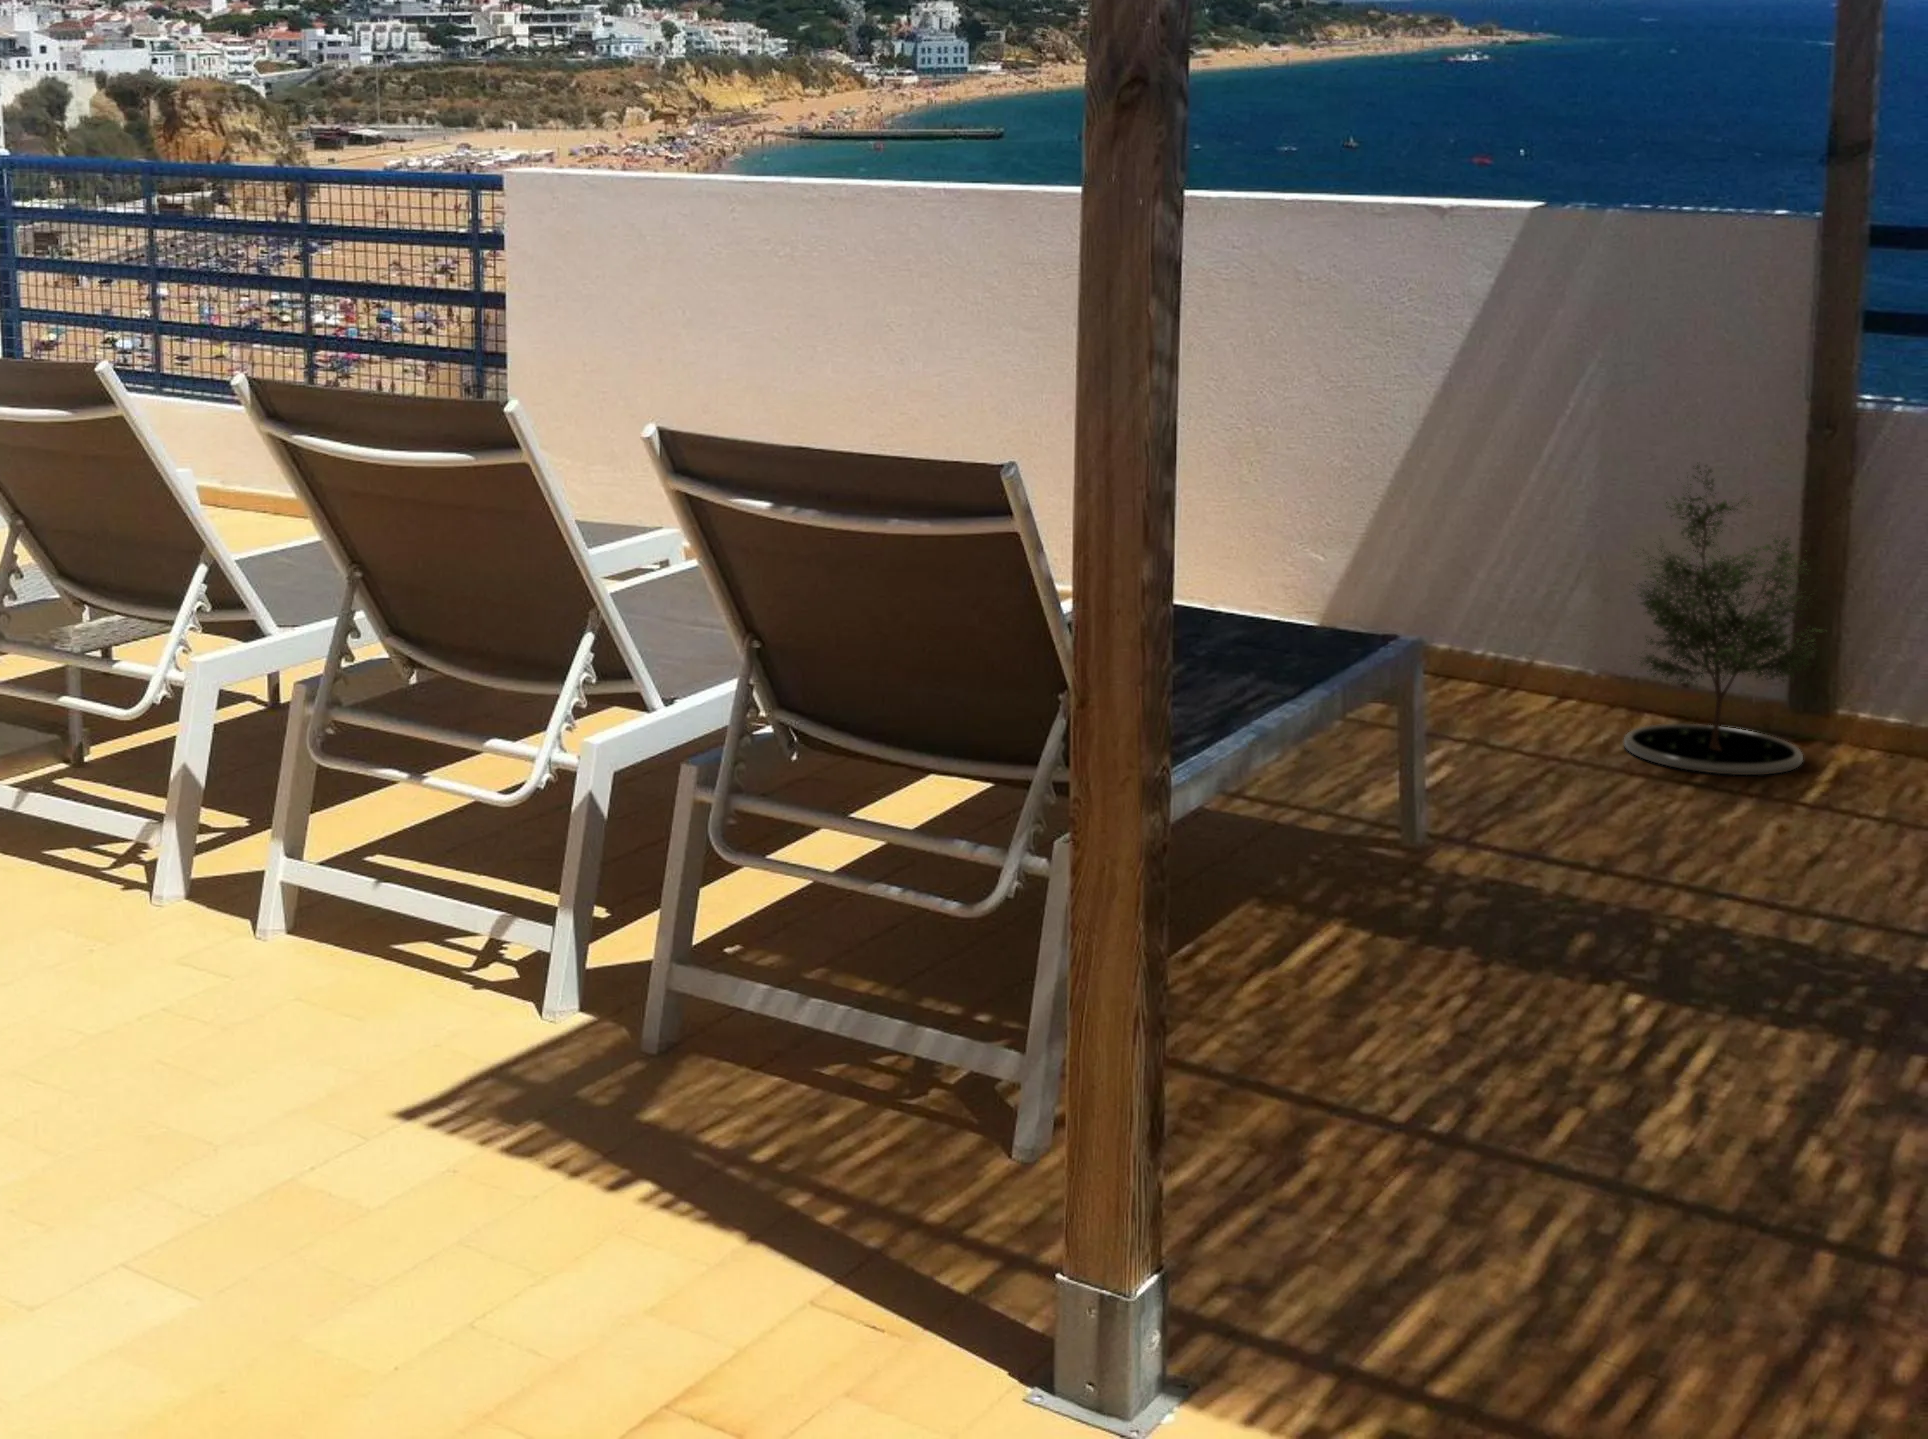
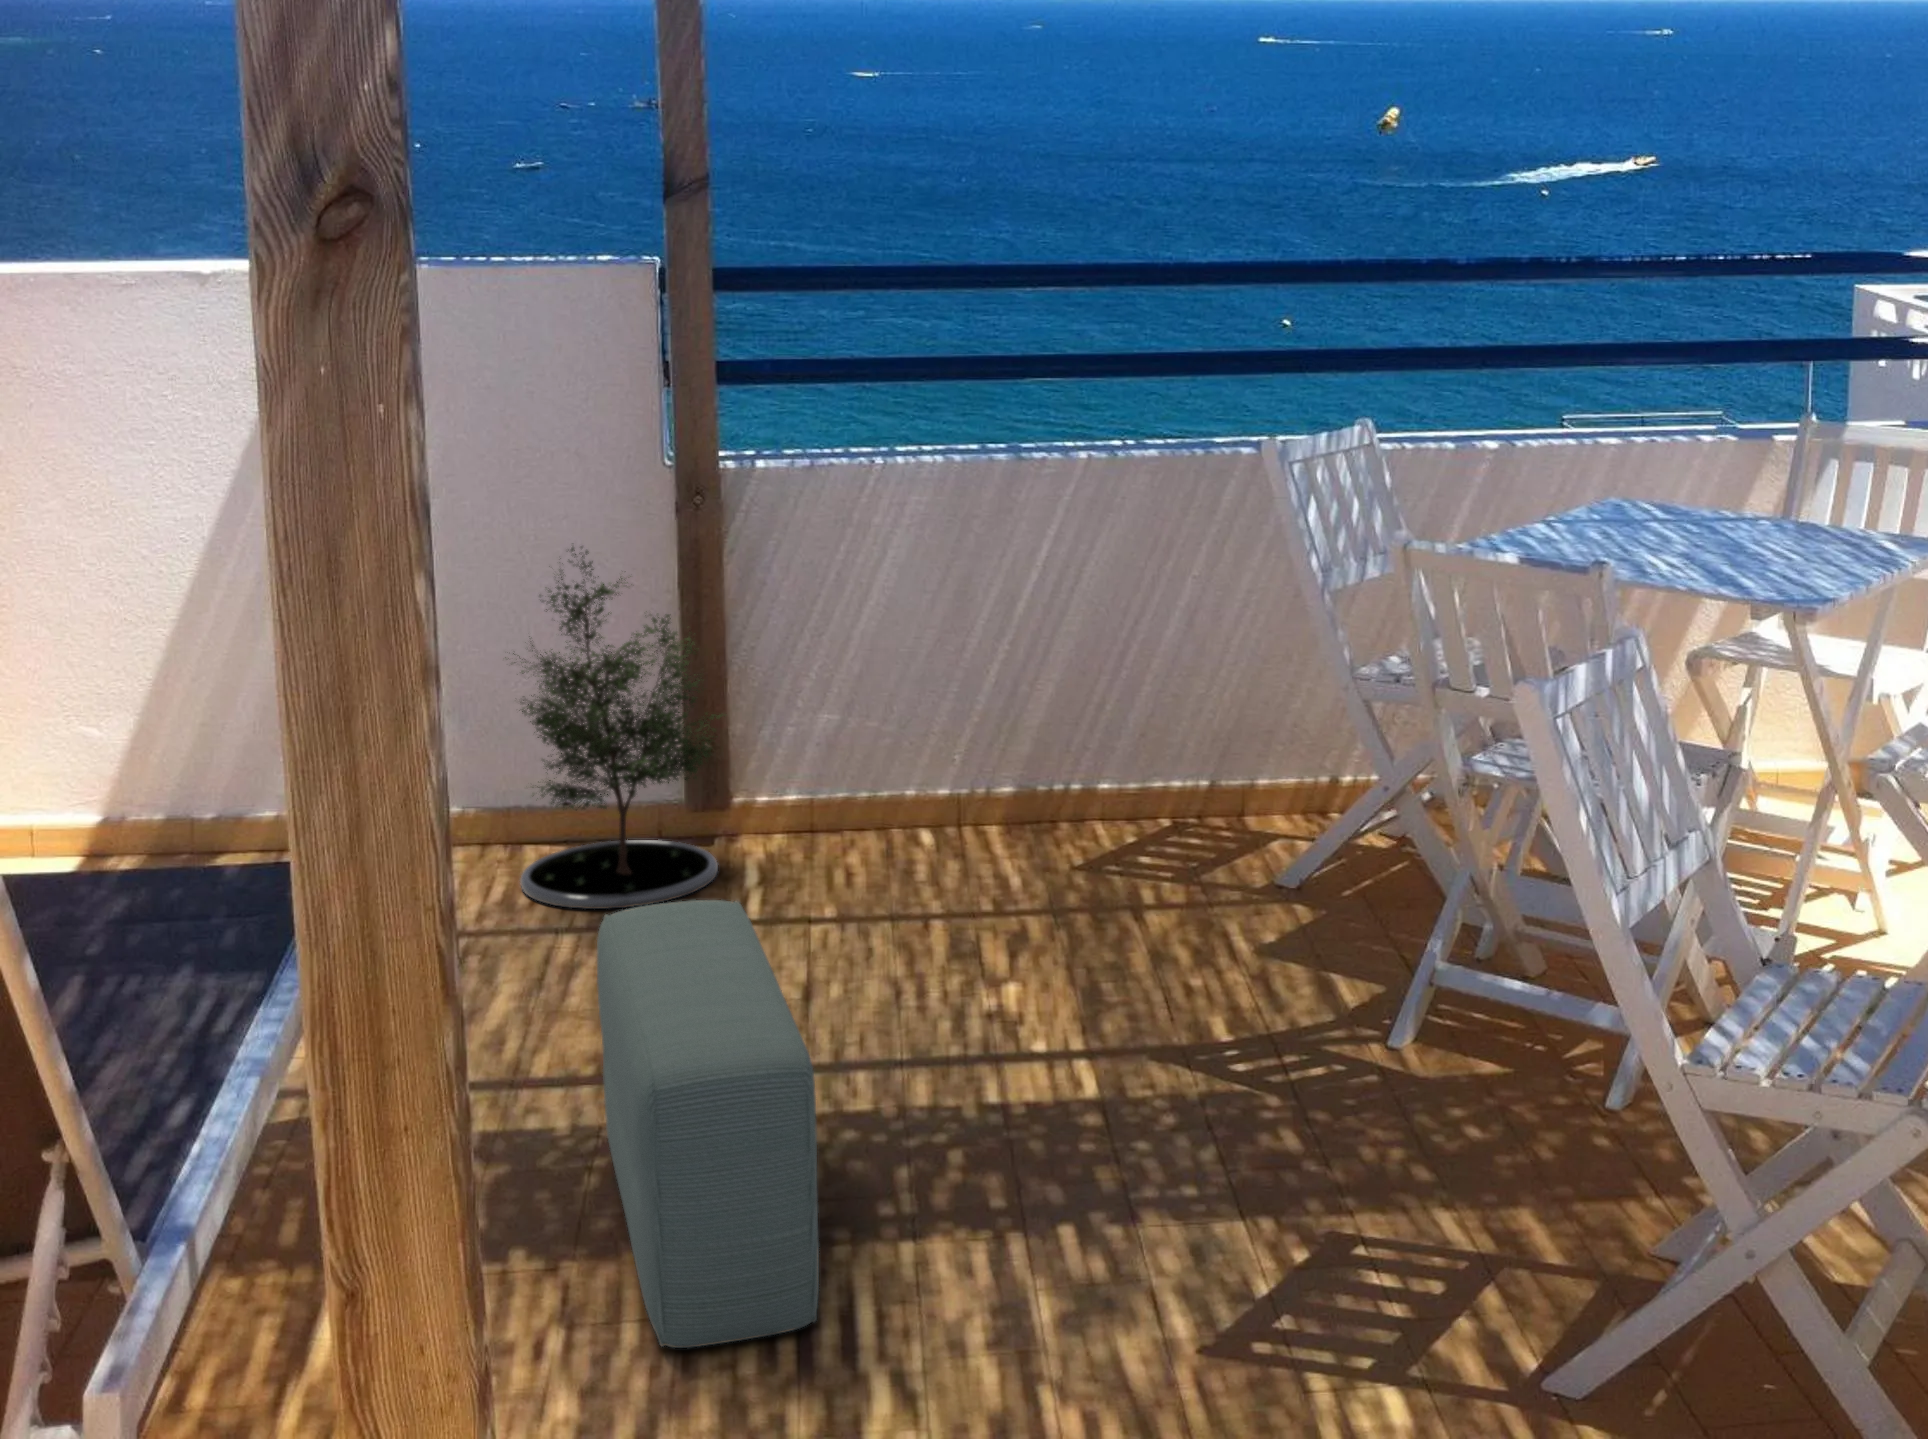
pouf: none [1525,722,1712,1045] -> present [597,900,819,1348]

